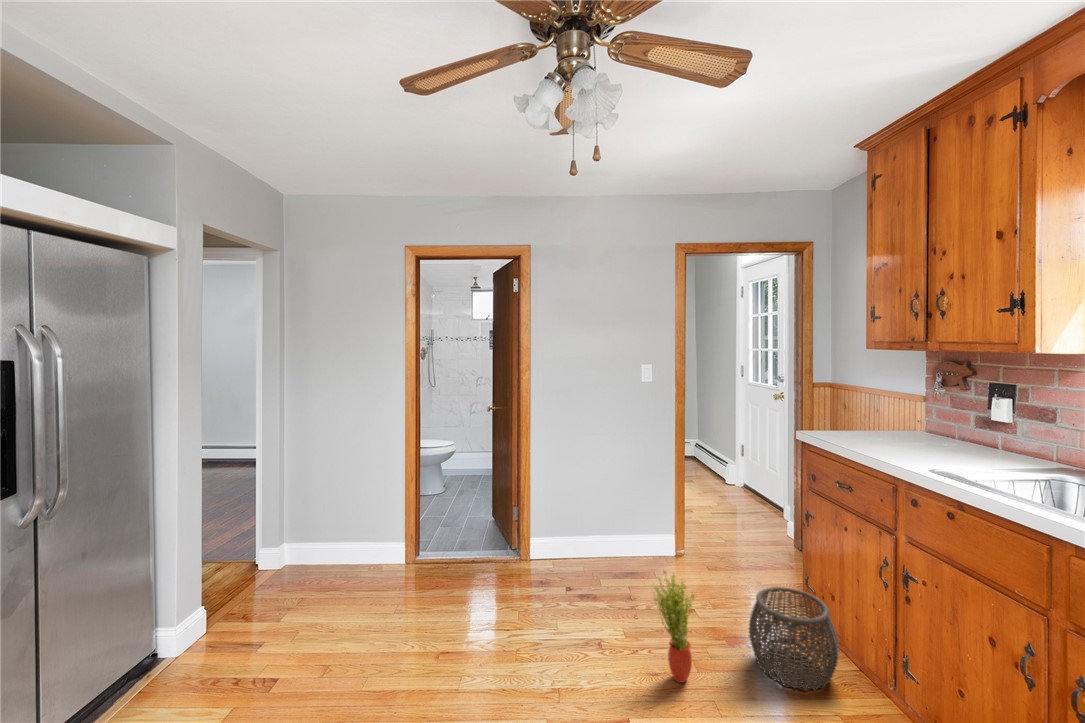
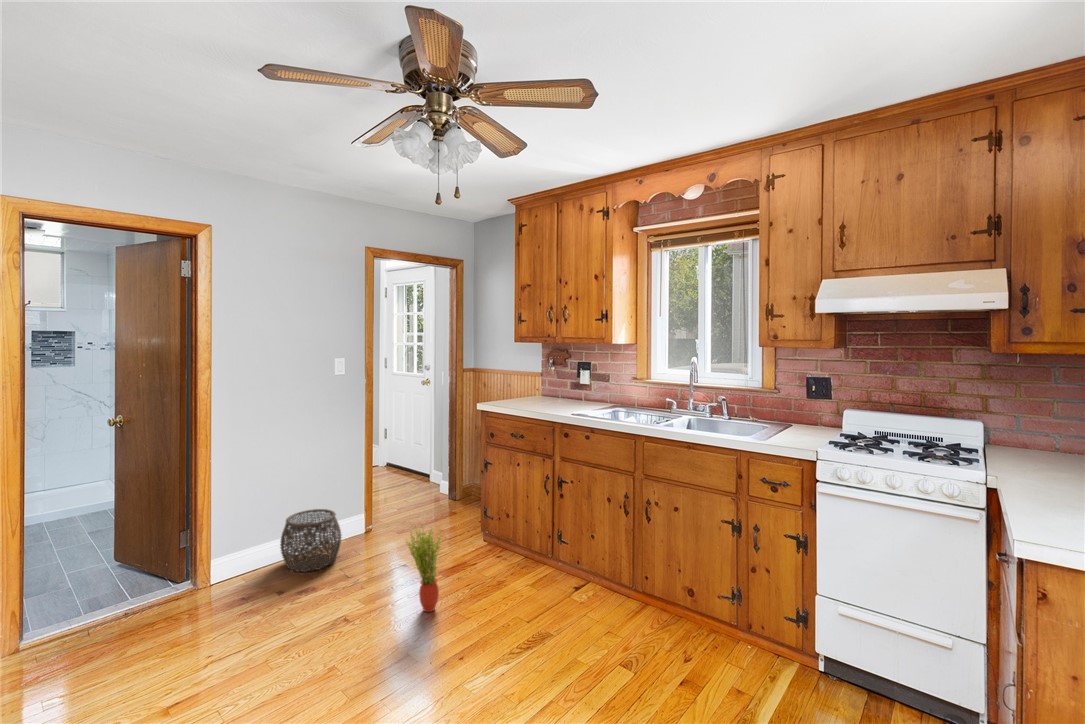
woven basket: present [749,587,839,691] -> present [280,509,341,572]

